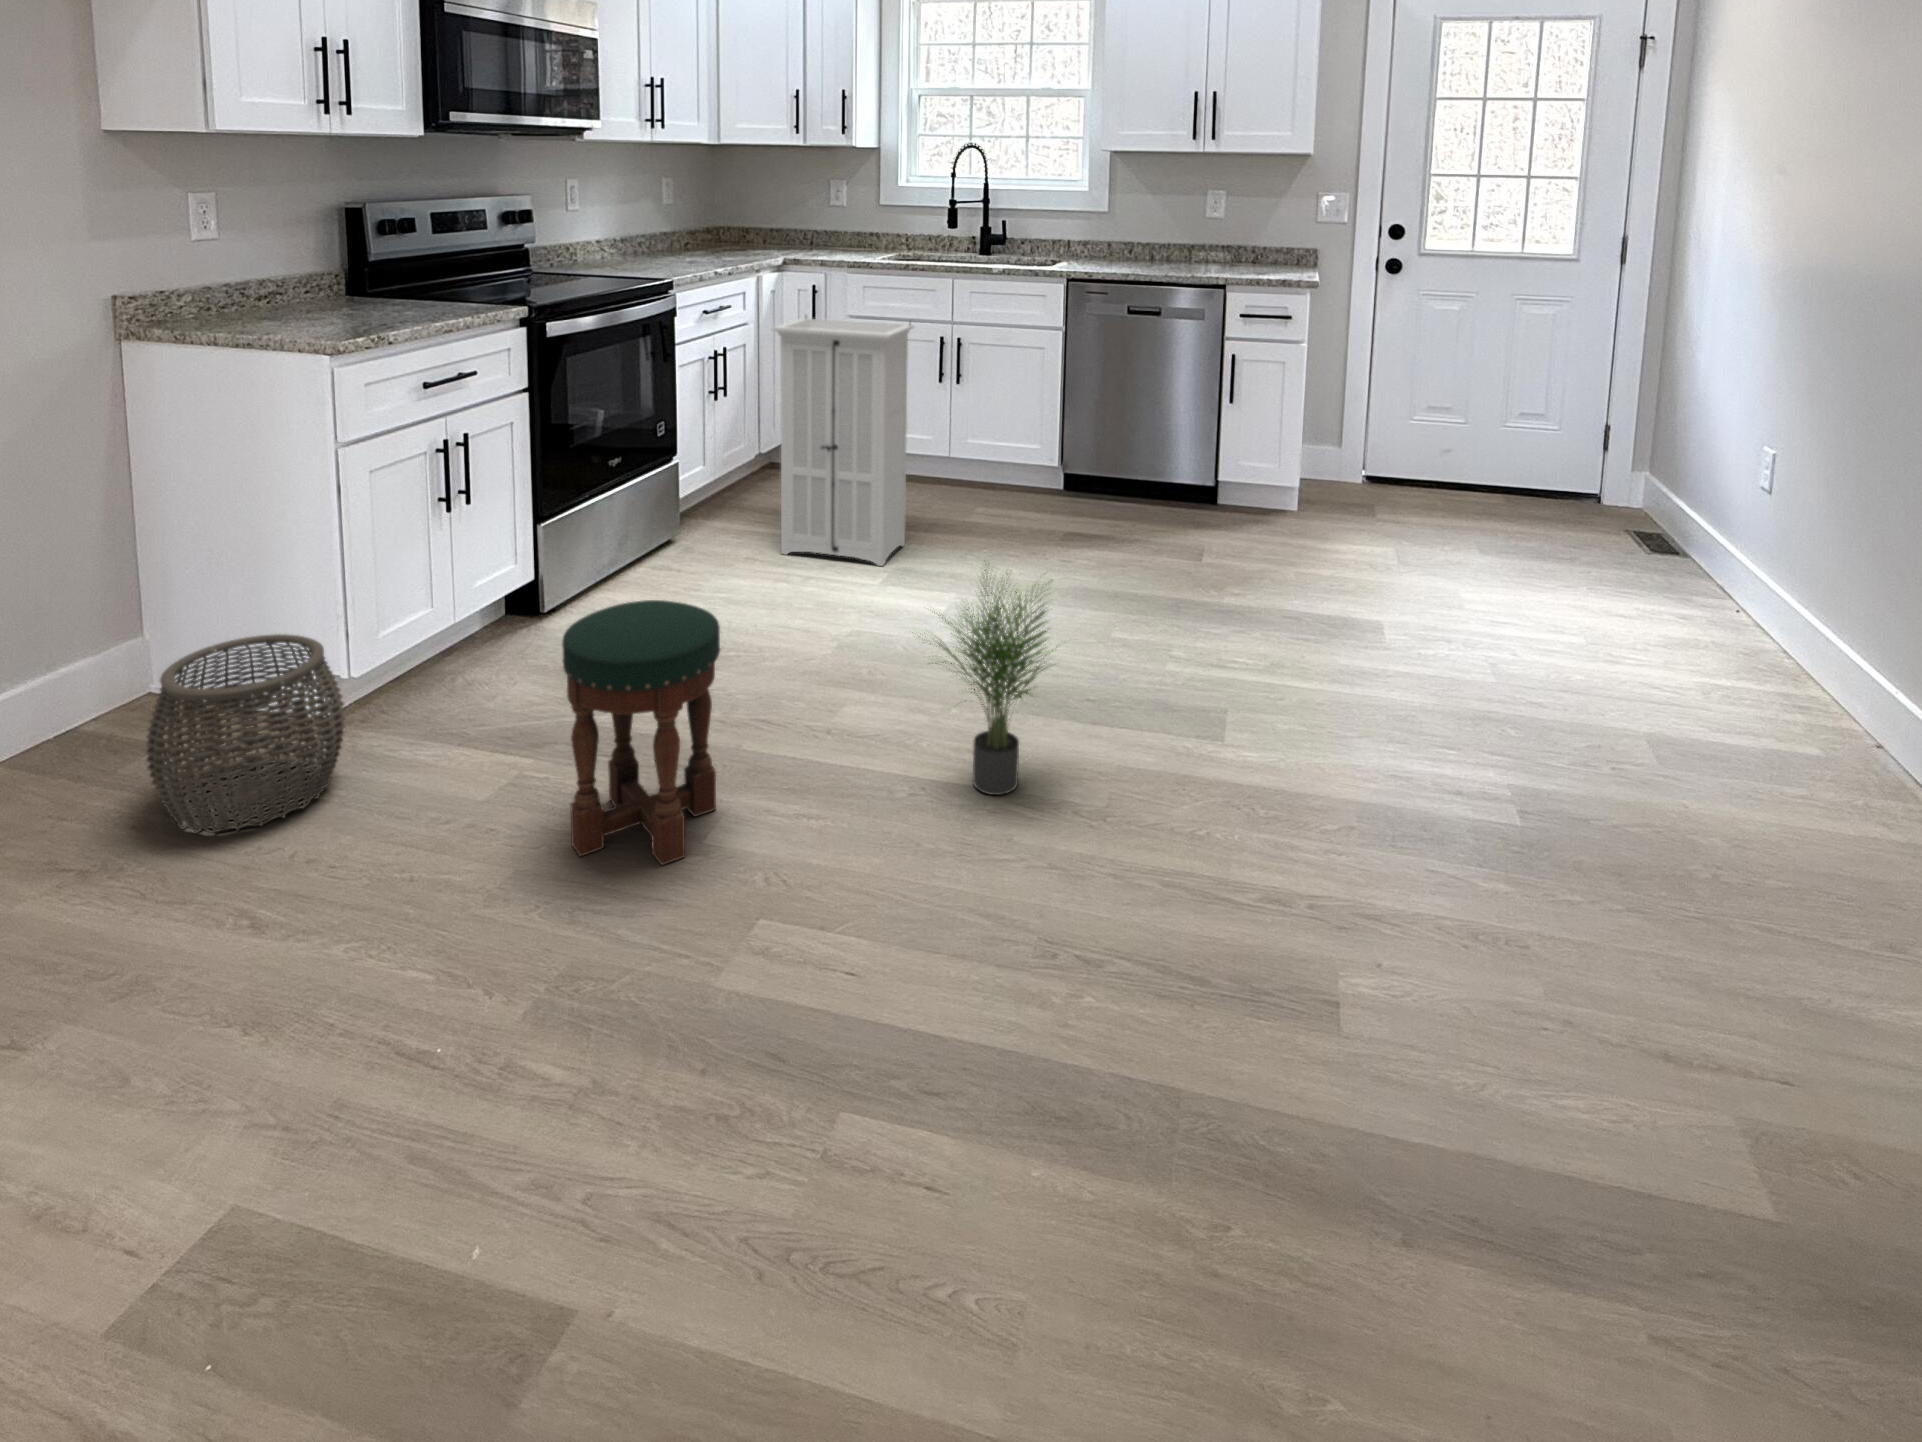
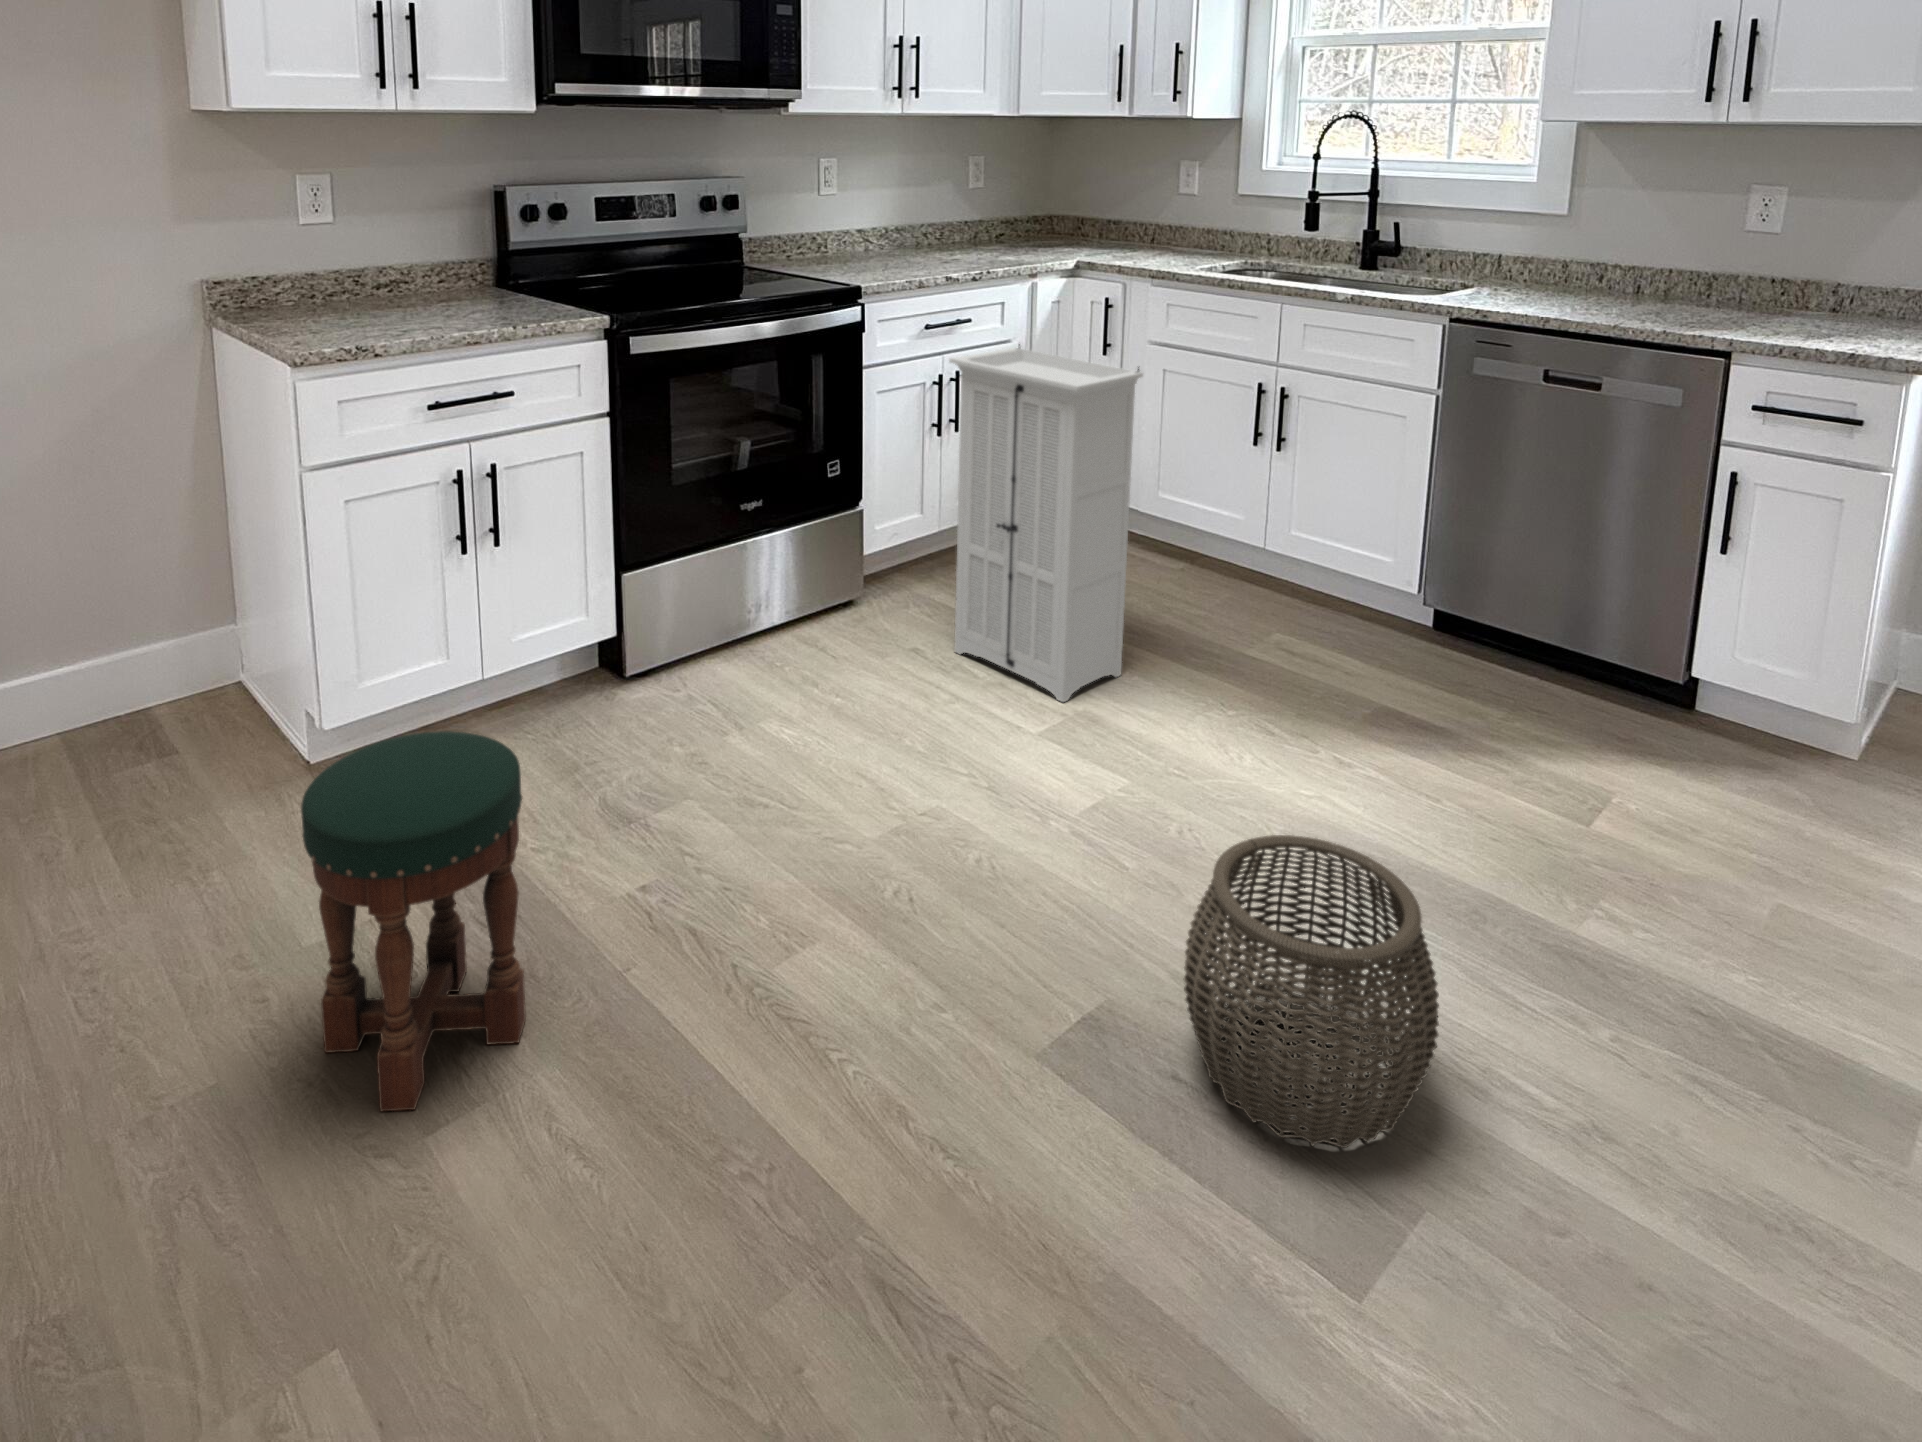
potted plant: present [929,560,1053,795] -> none [777,793,1010,1193]
woven basket: present [146,634,345,833] -> present [1184,835,1439,1148]

